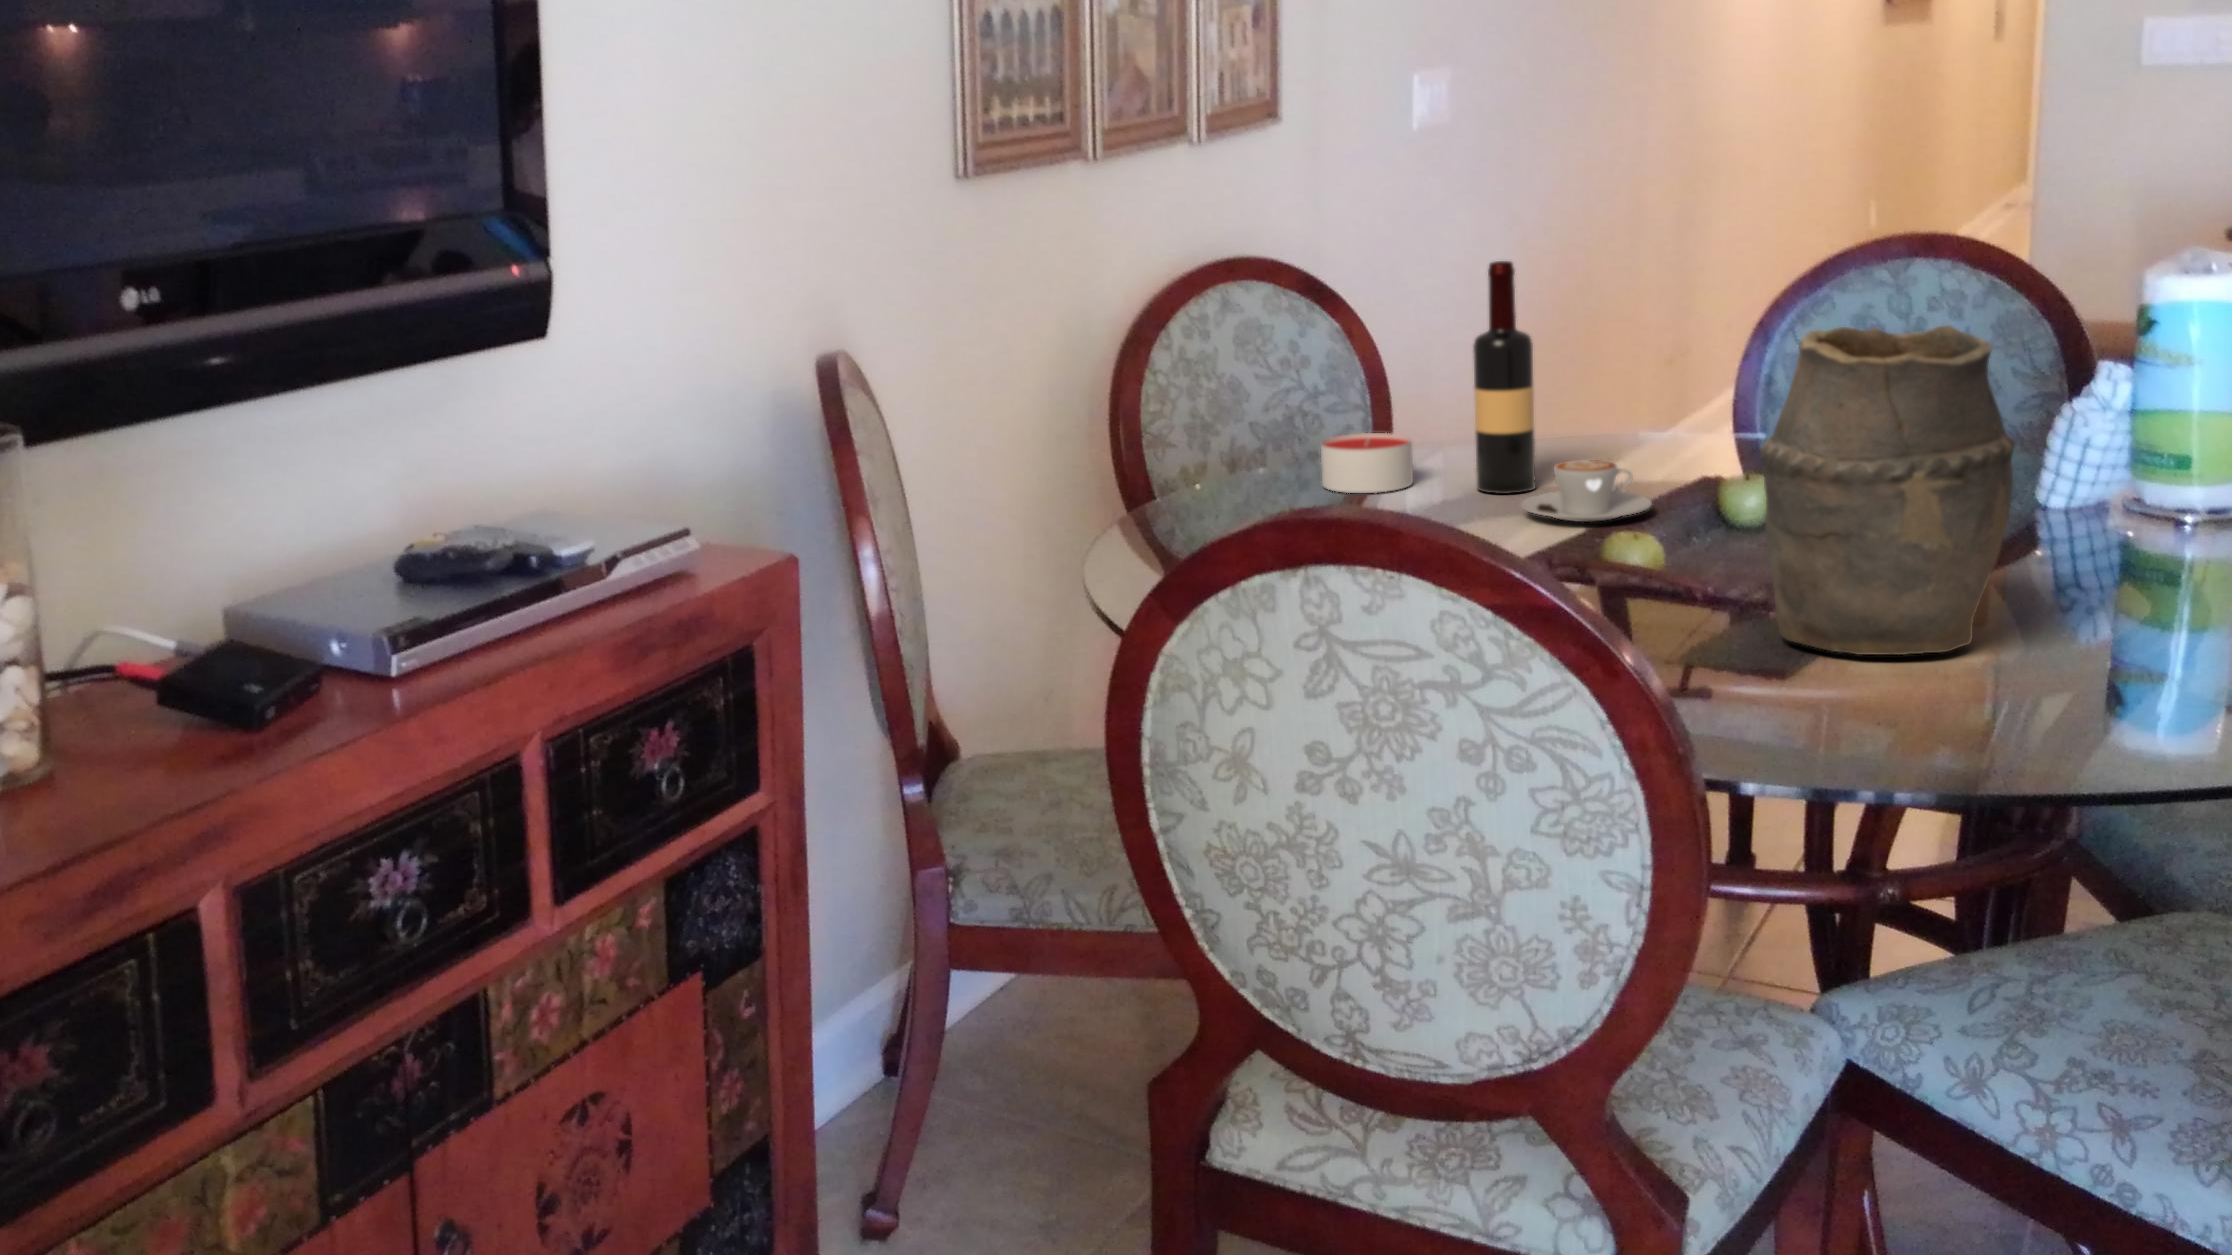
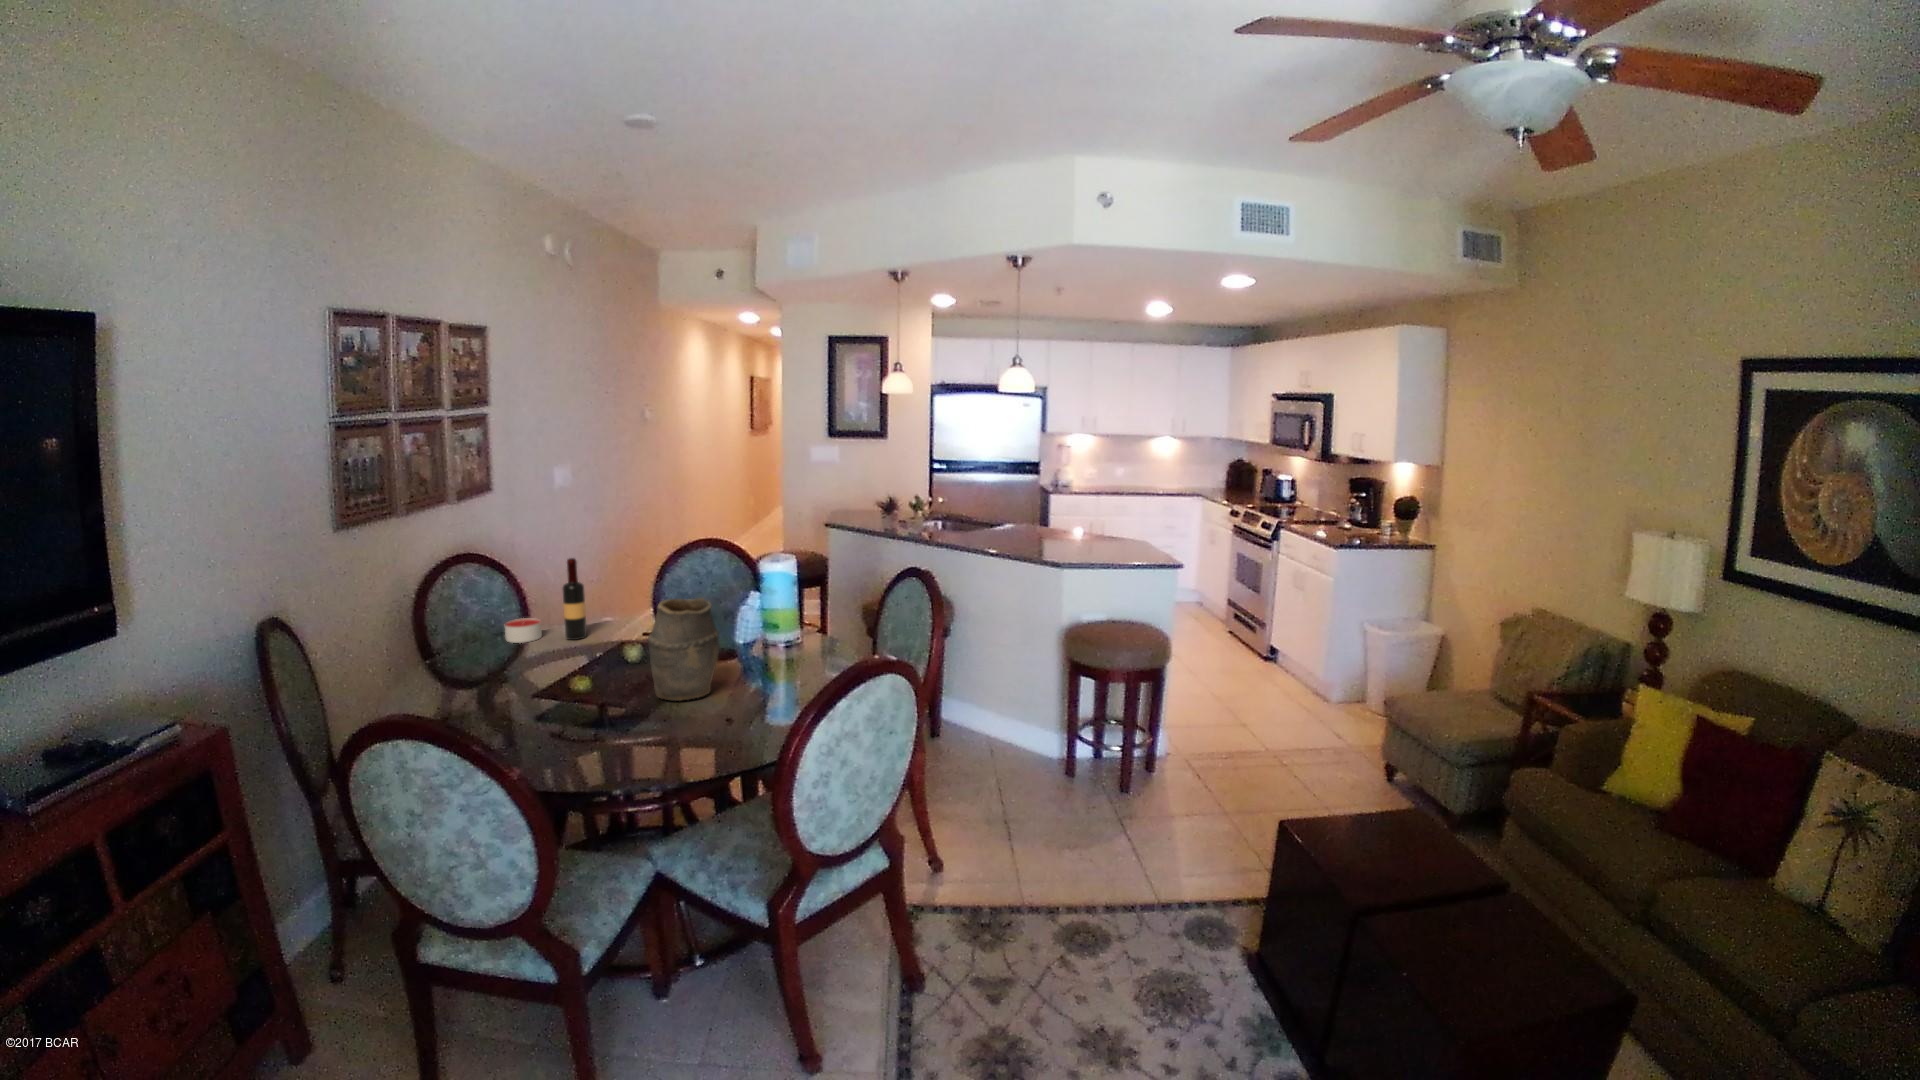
coffee cup: present [1522,460,1652,522] -> none [580,628,625,651]

